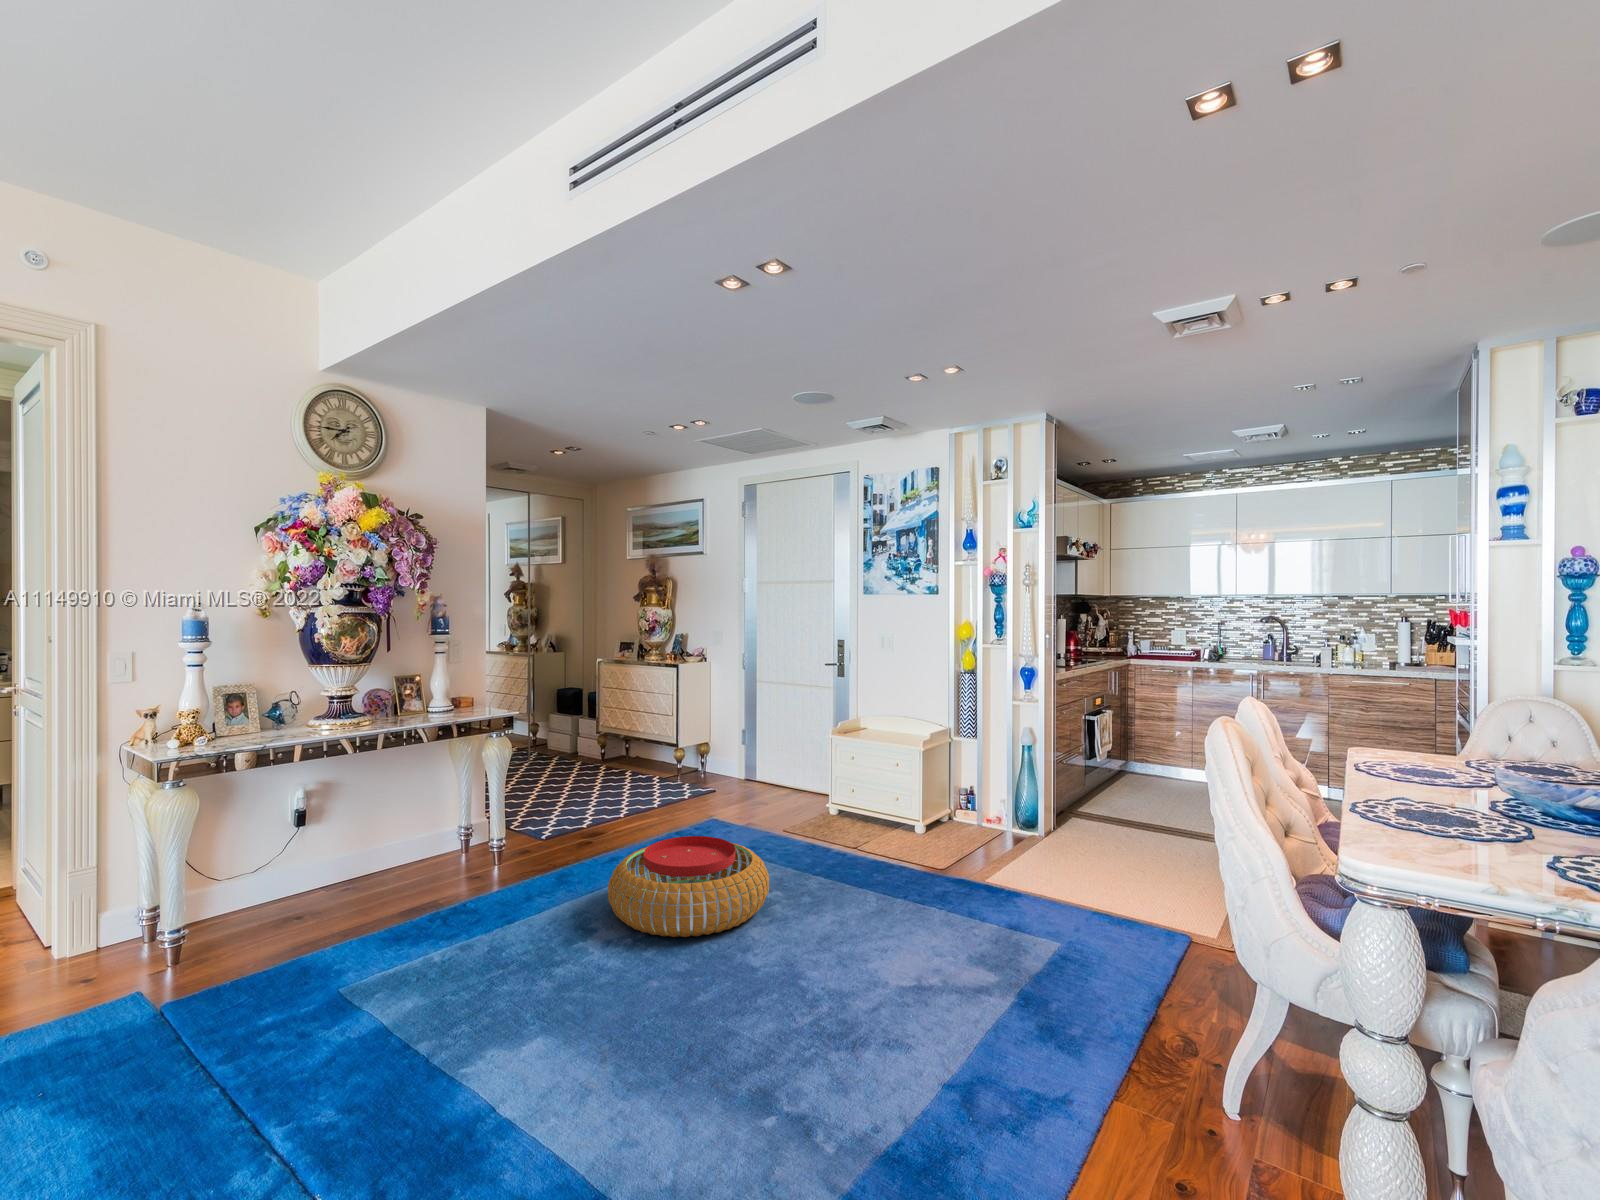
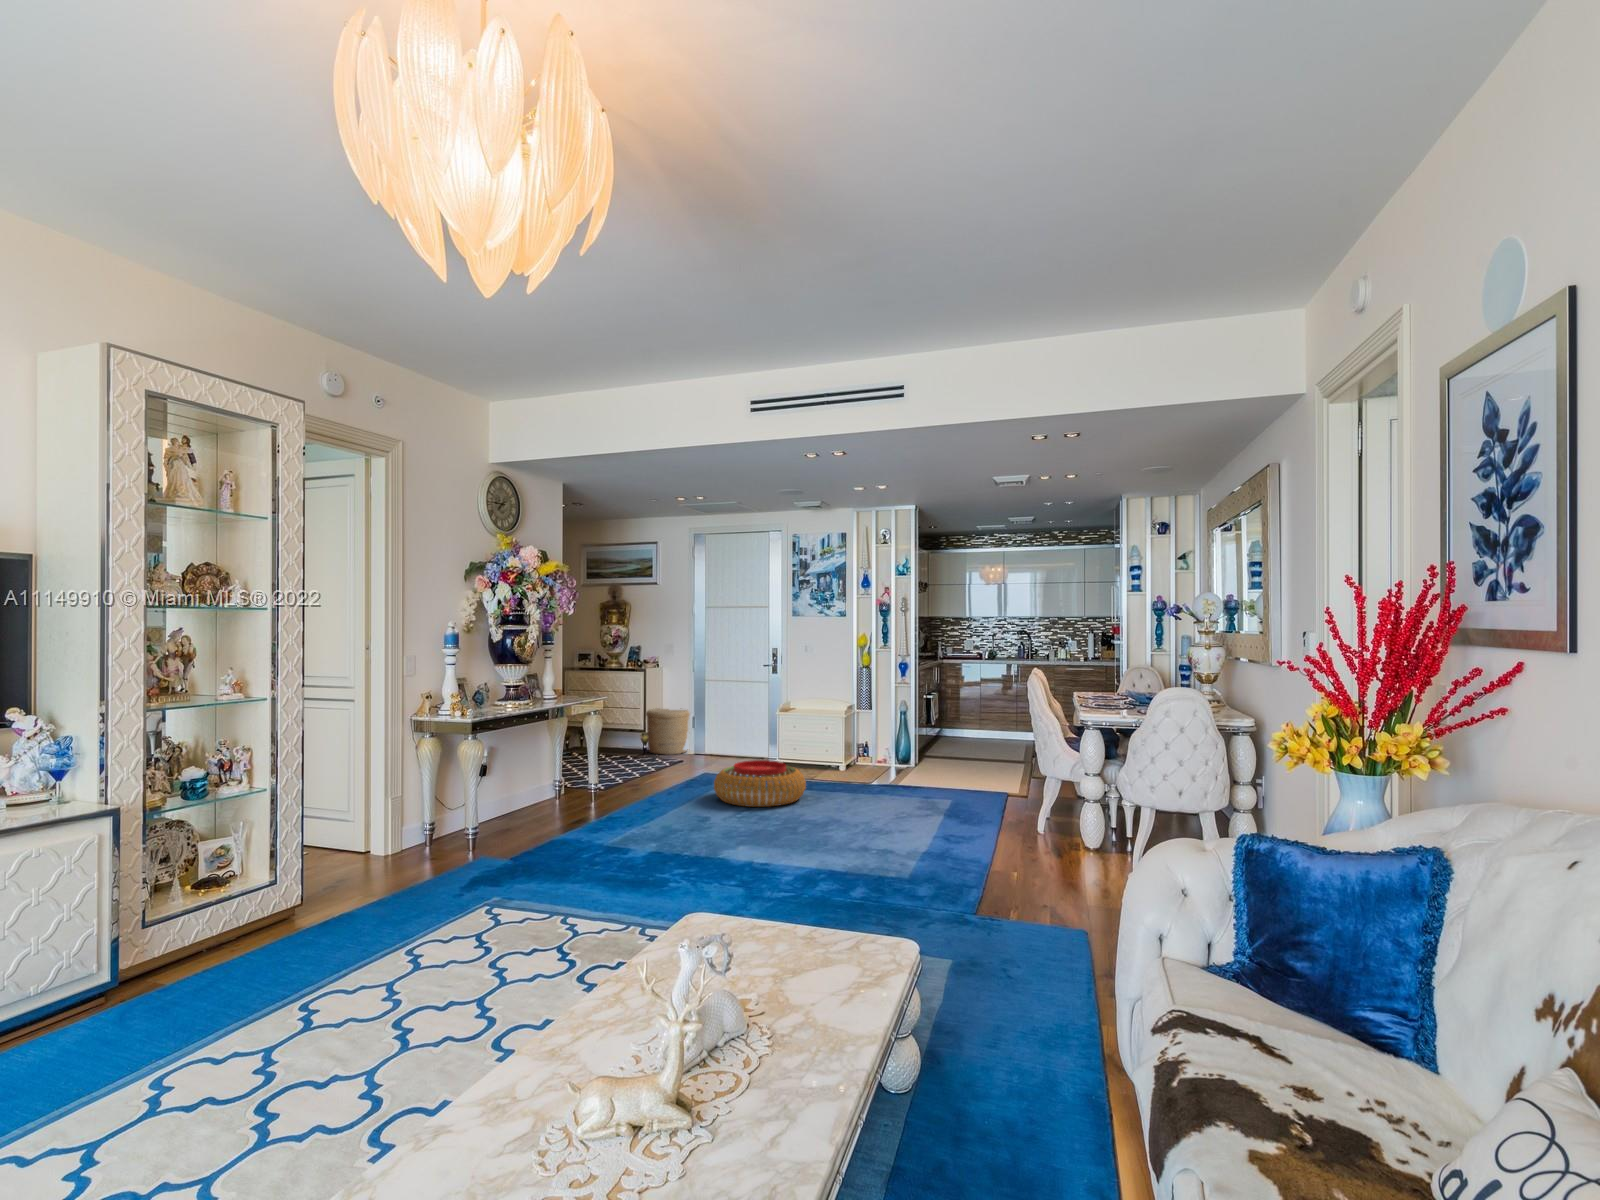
woven basket: none [675,718,734,784] -> present [646,708,690,755]

